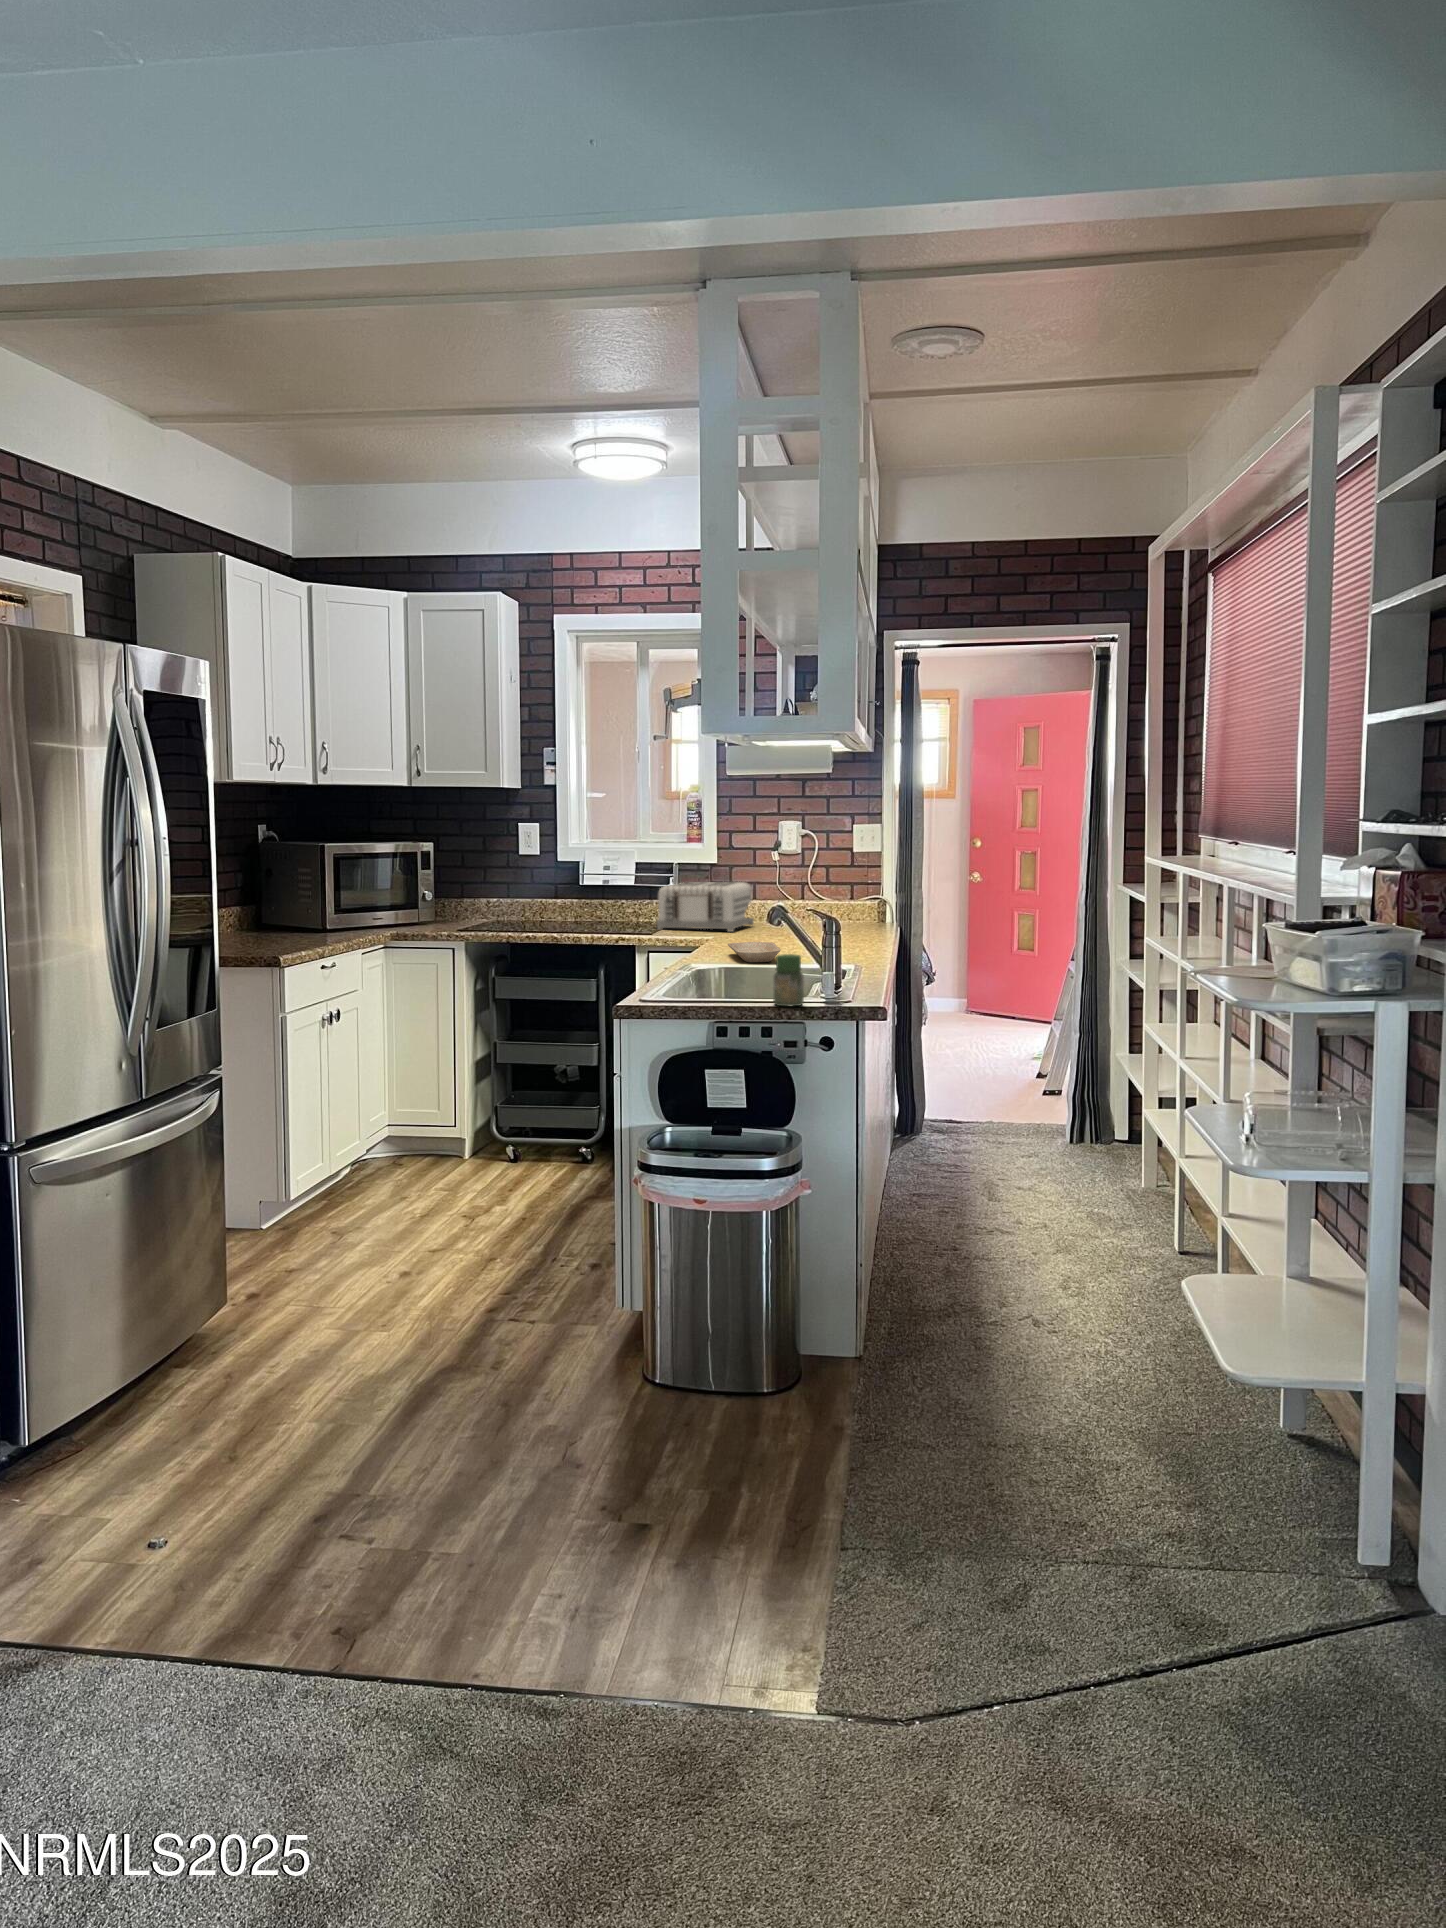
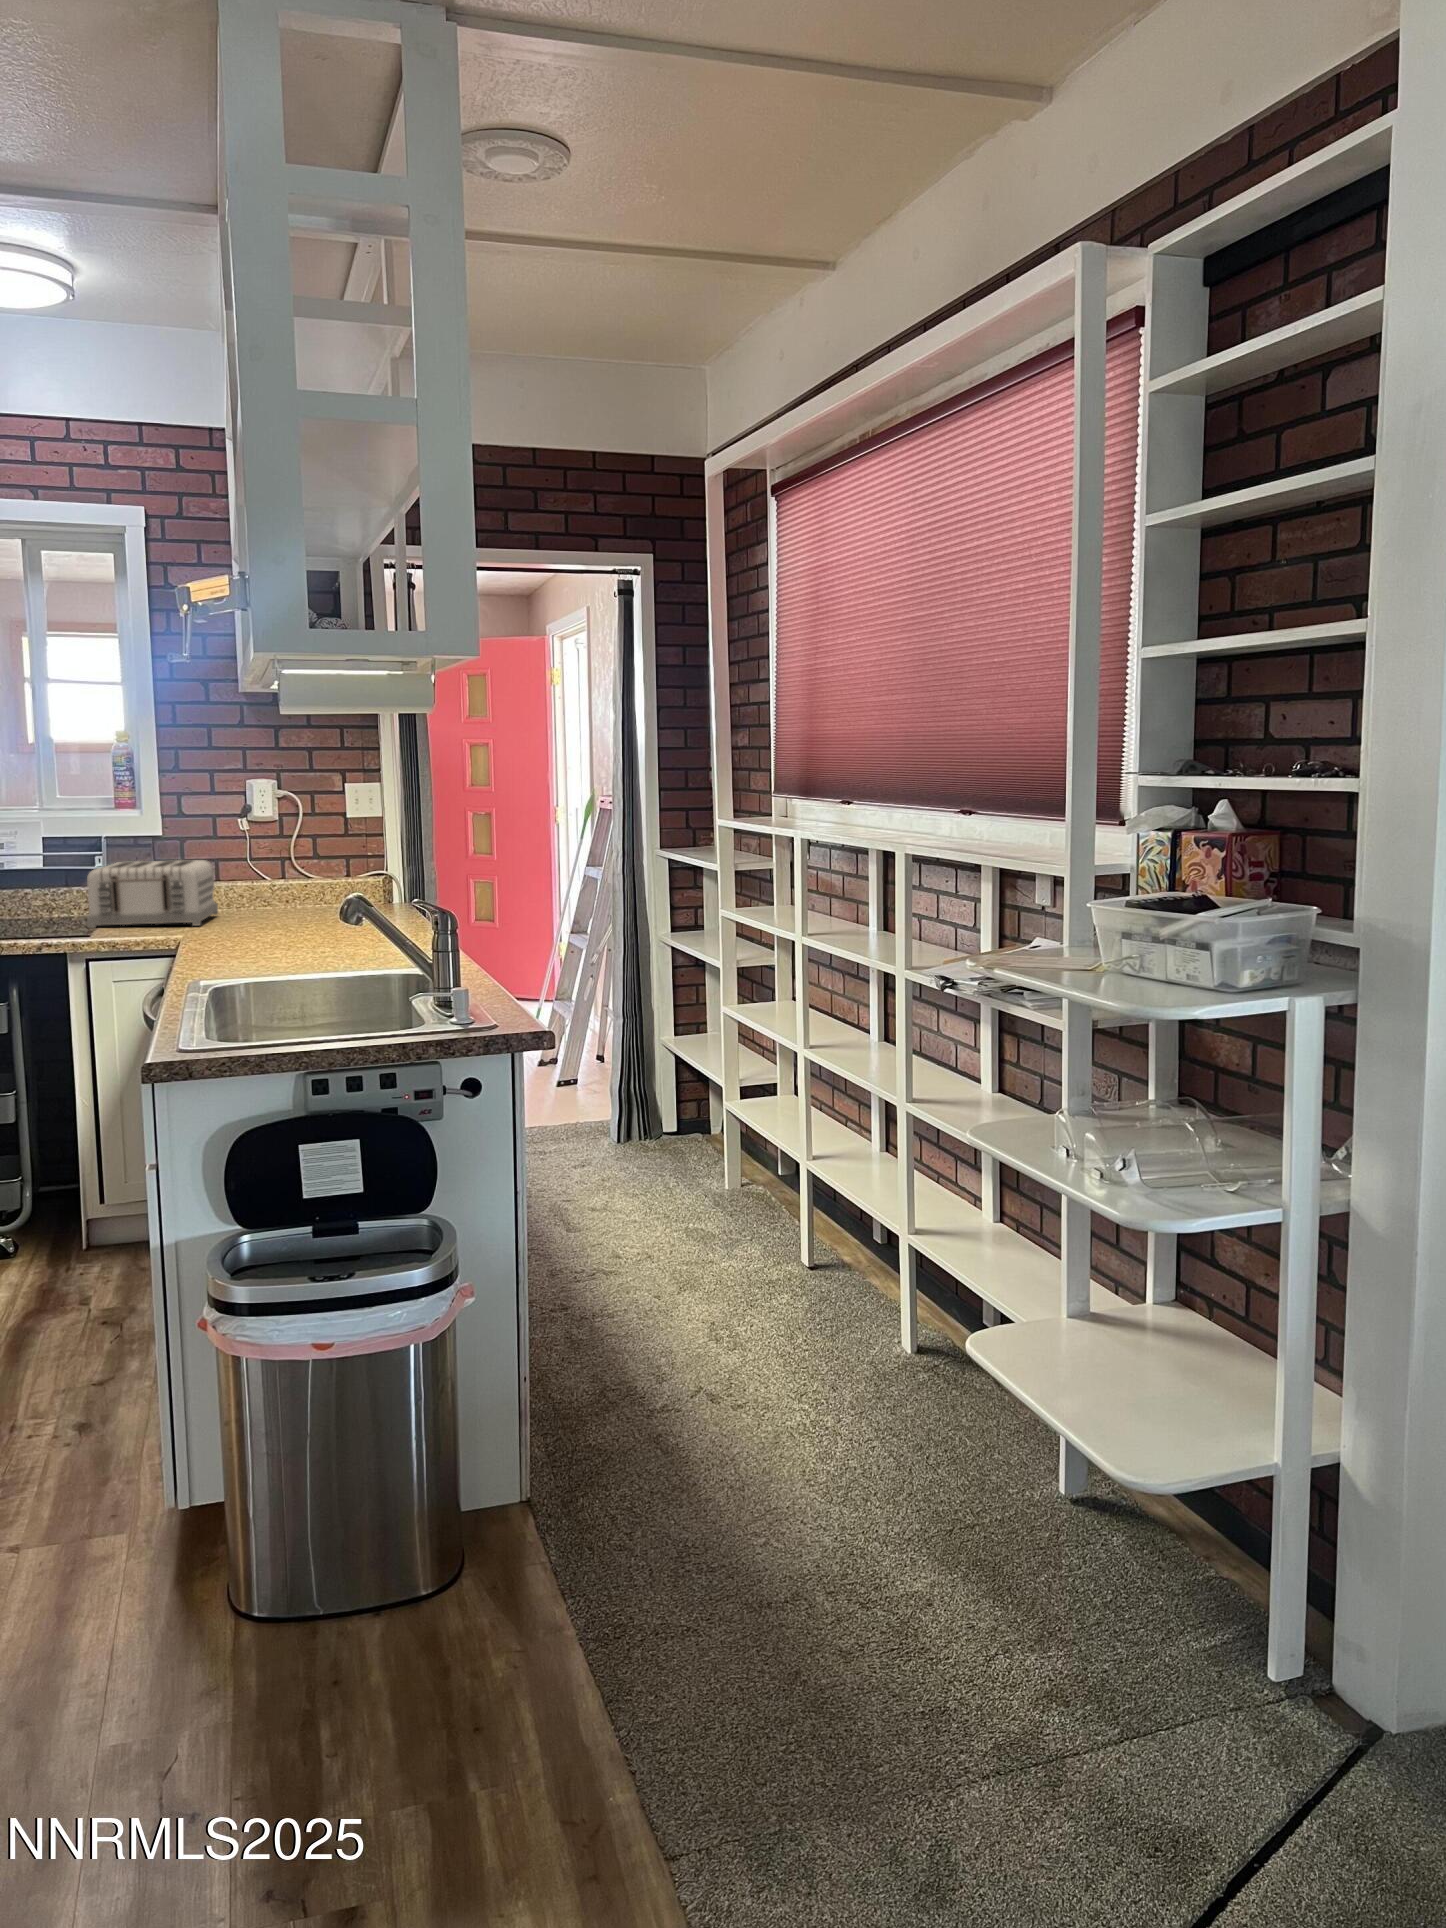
tray: present [728,942,781,962] -> none [228,941,315,971]
jar: present [773,954,804,1006] -> none [381,967,426,1041]

